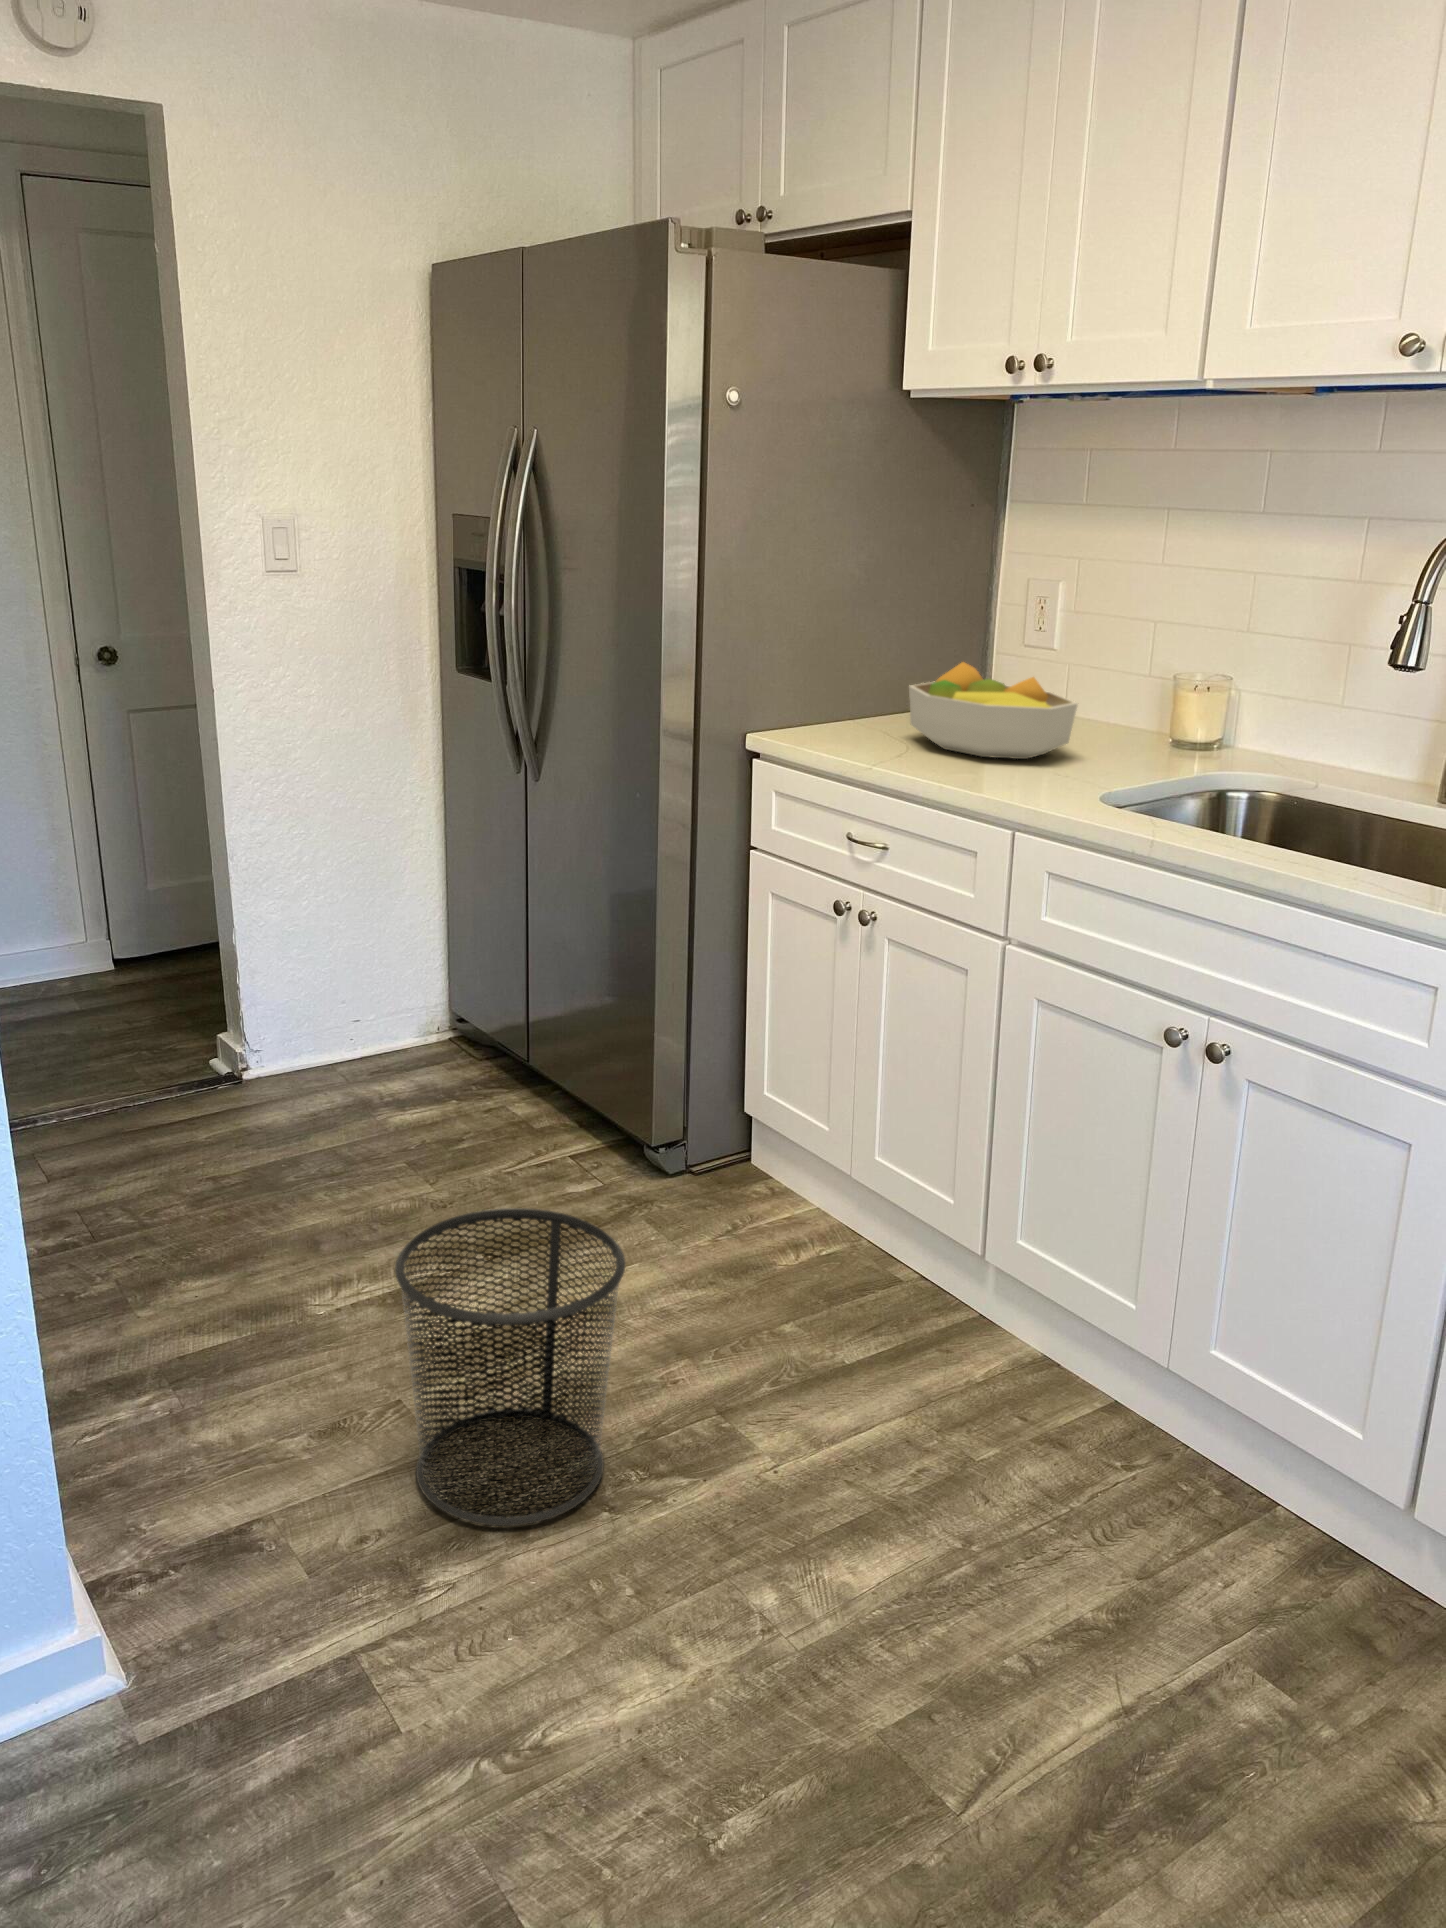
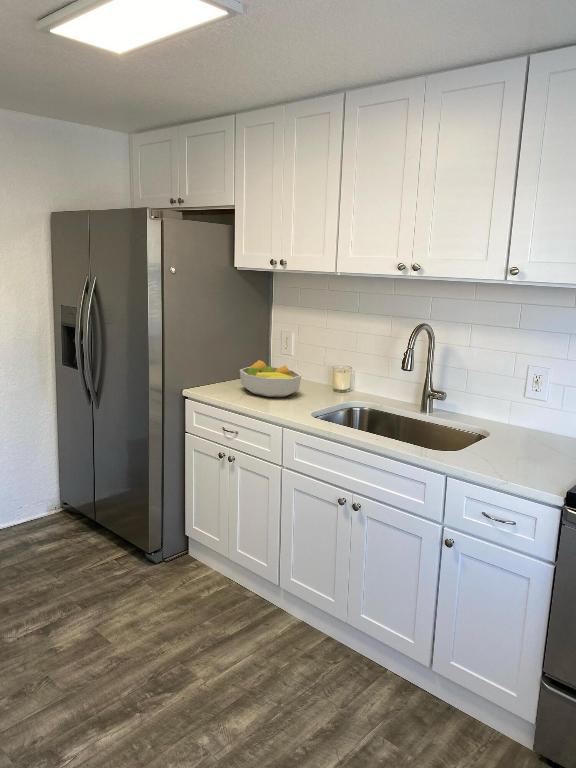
waste bin: present [395,1208,625,1526] -> none [46,591,142,726]

